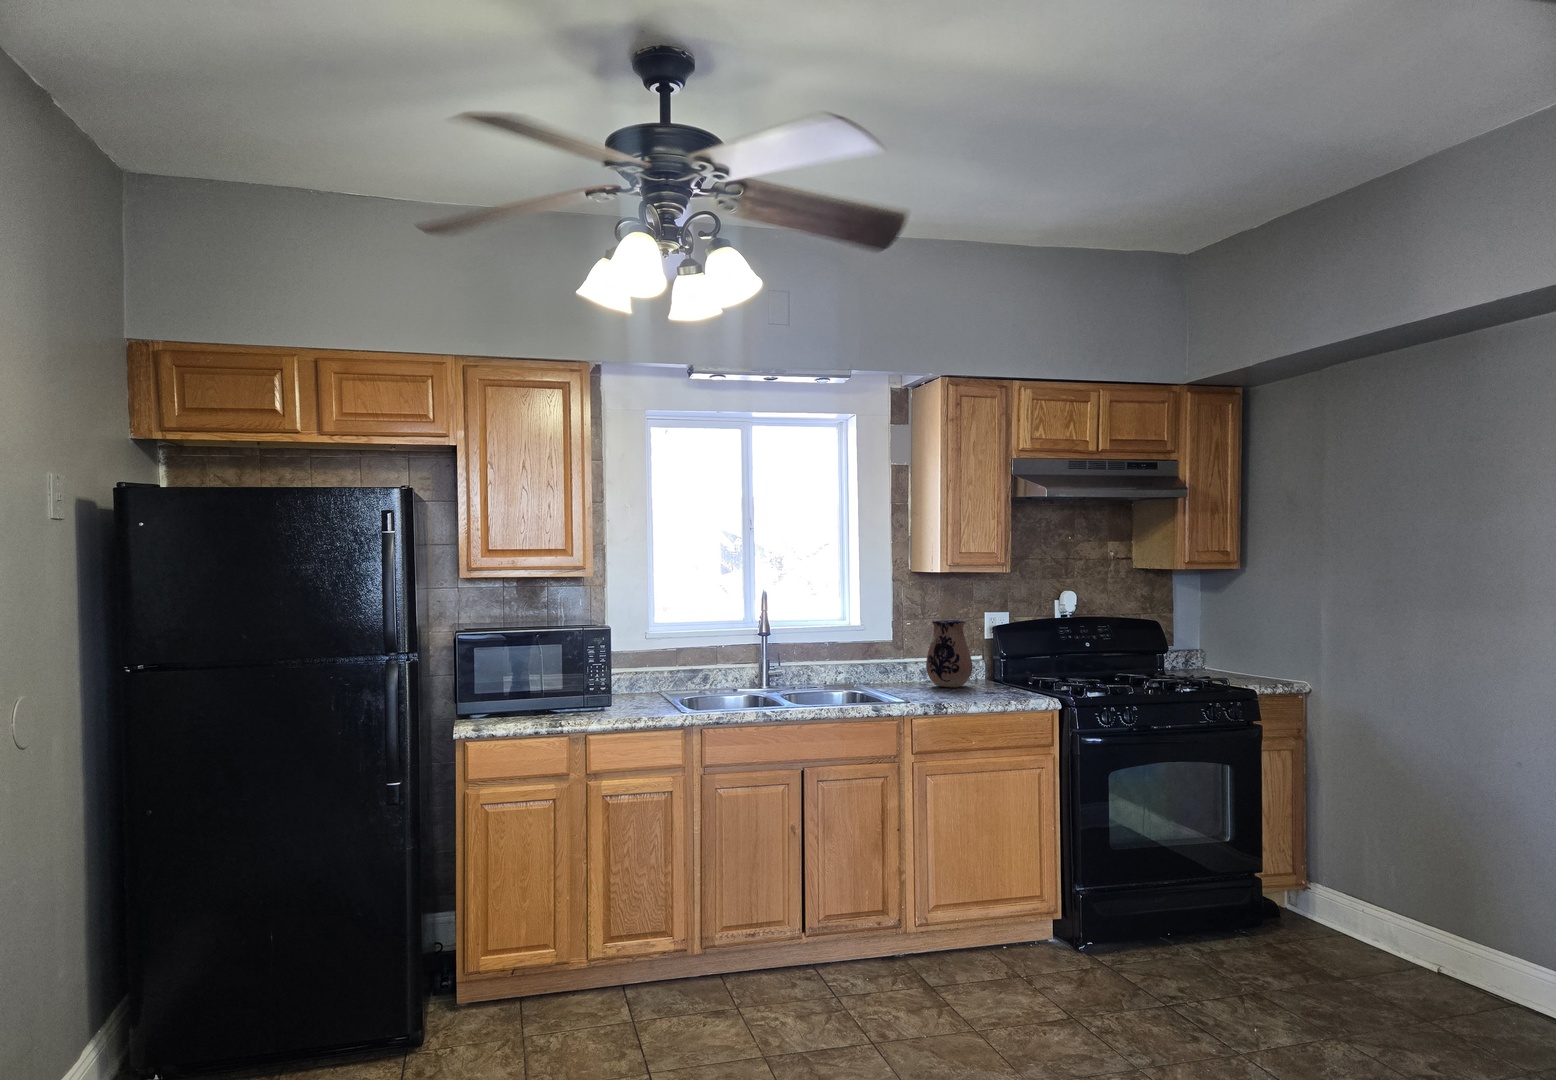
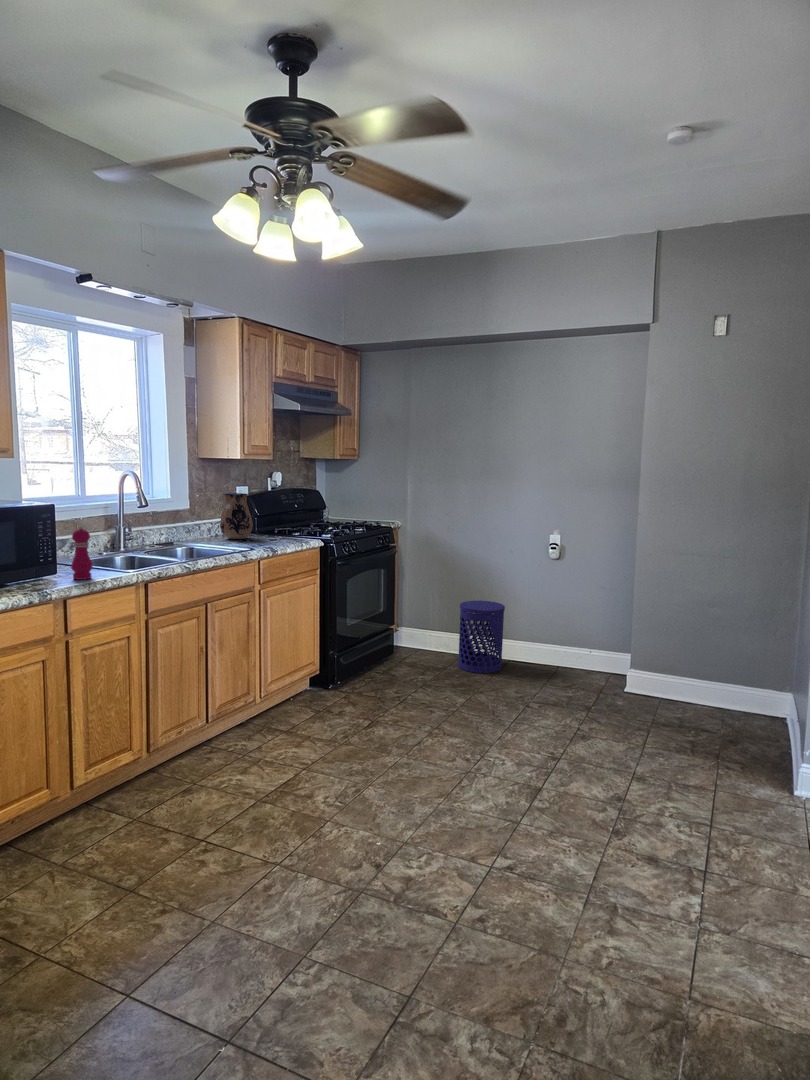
pepper mill: none [623,654,645,716] -> present [71,525,92,580]
waste bin: none [1368,852,1480,1016] -> present [458,601,505,673]

